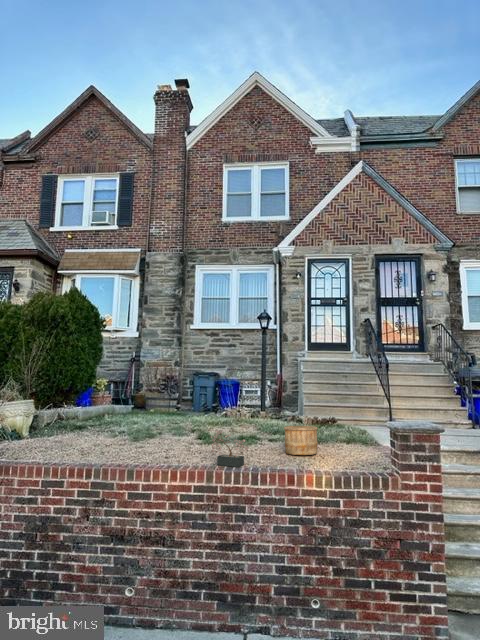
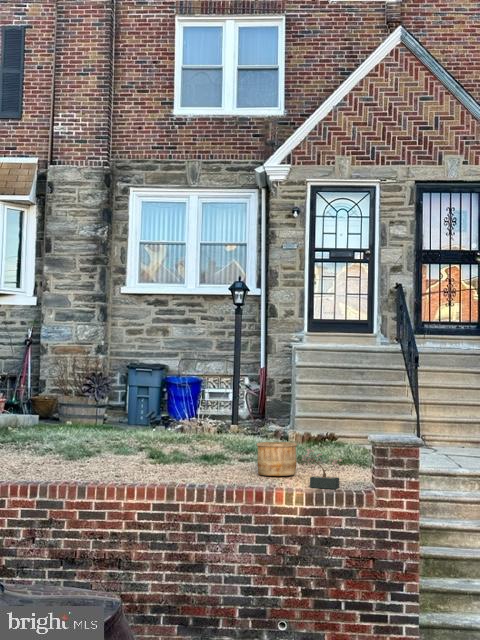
decorative plant: present [212,431,248,467] -> present [301,449,345,489]

